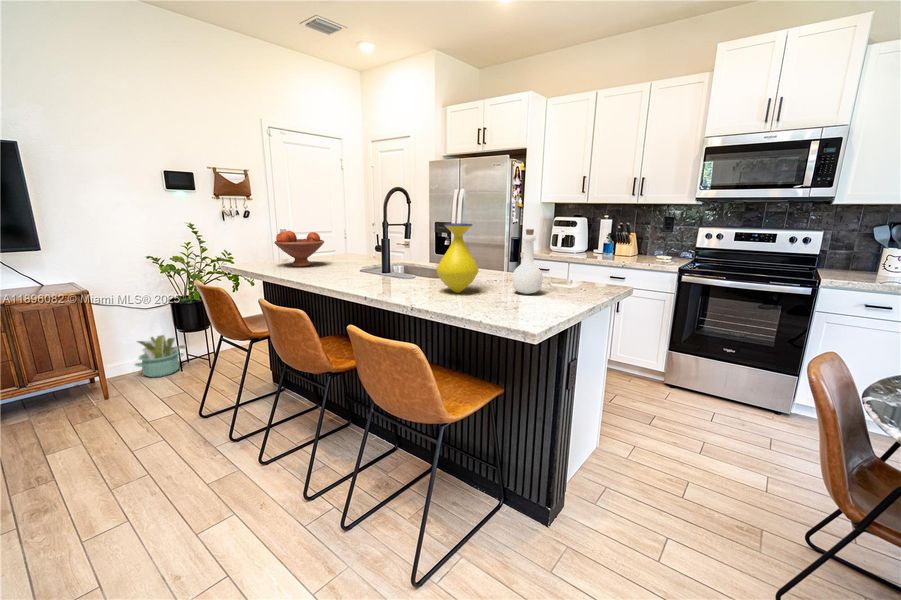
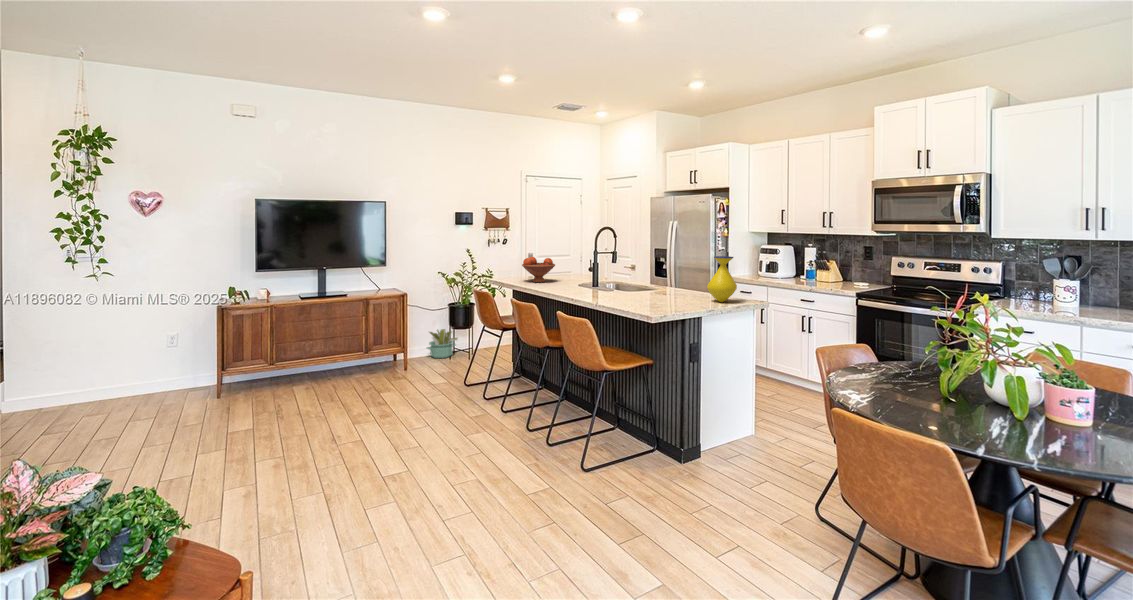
vase: present [437,223,478,293] -> present [707,256,737,302]
bottle: present [512,229,543,294] -> none [668,260,688,304]

